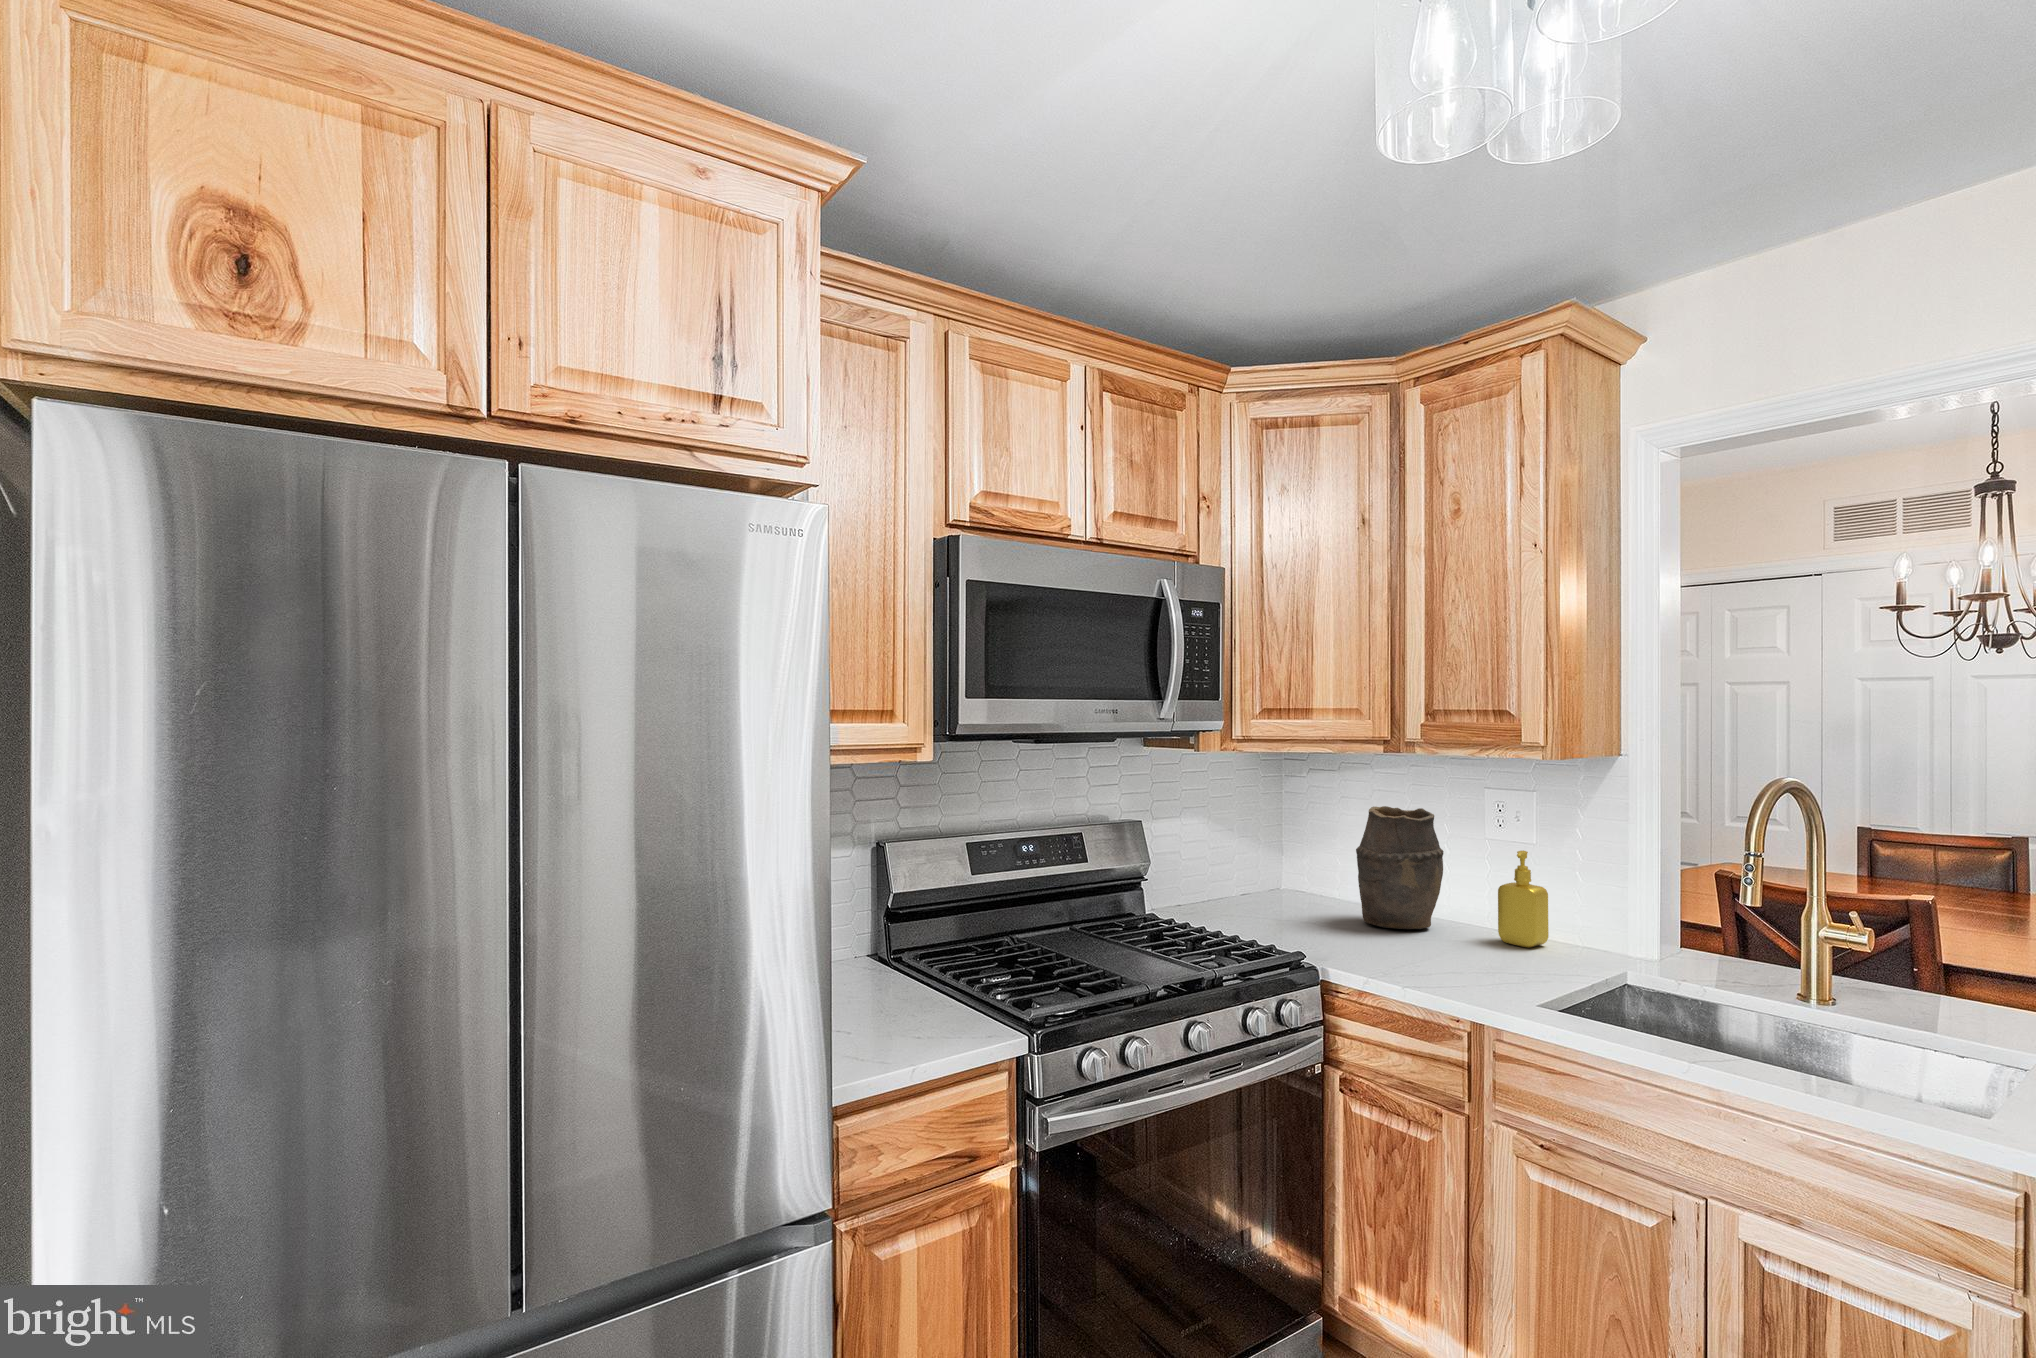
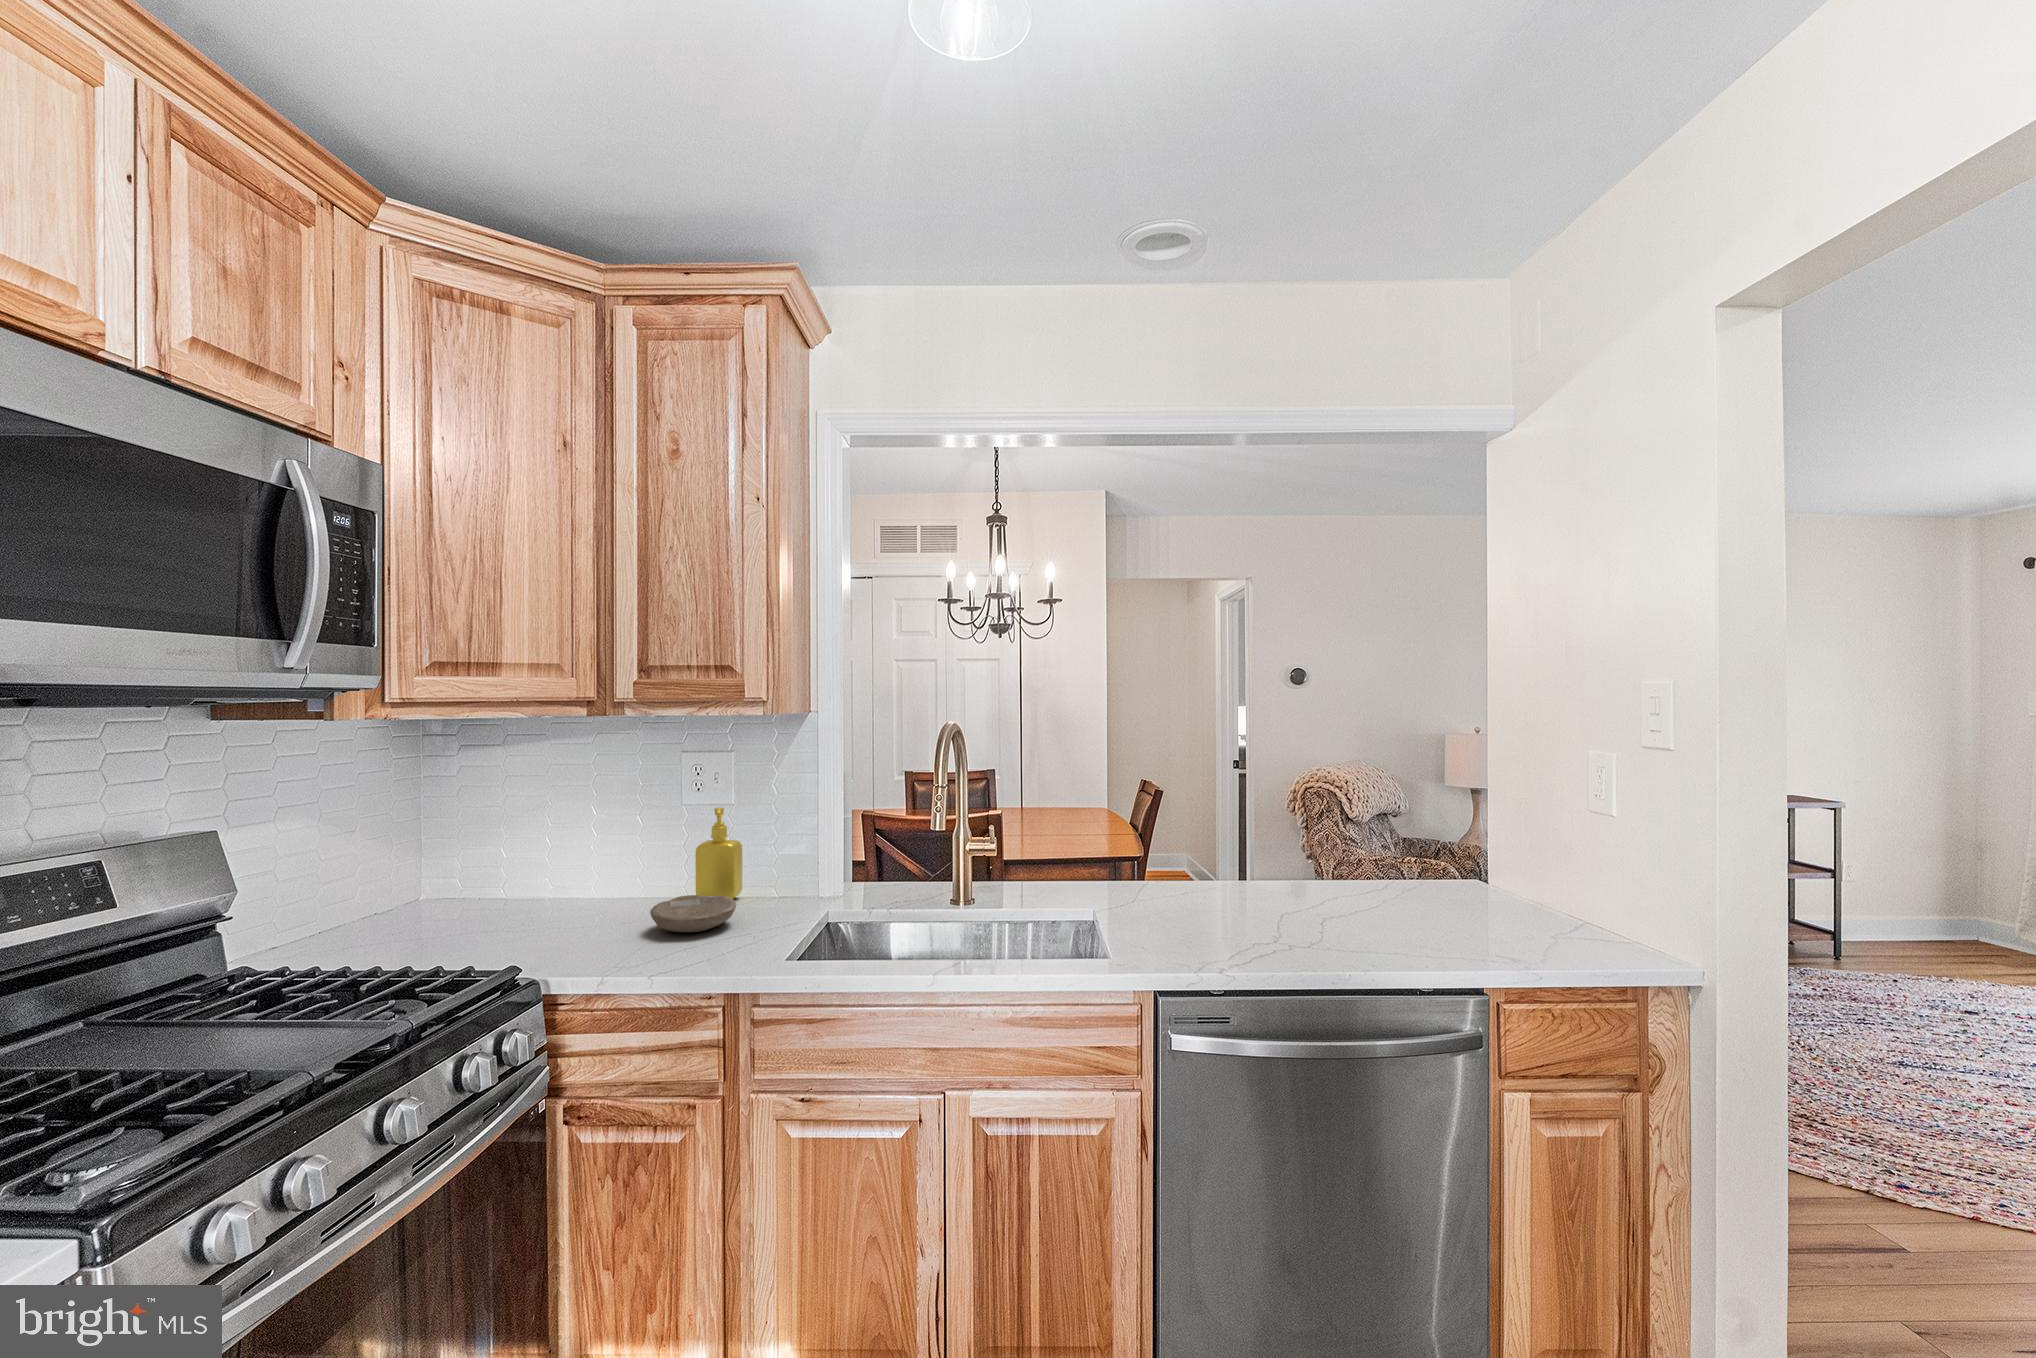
vase: present [1356,806,1444,929] -> none [533,776,634,915]
bowl: none [1434,930,1519,965] -> present [650,895,736,932]

